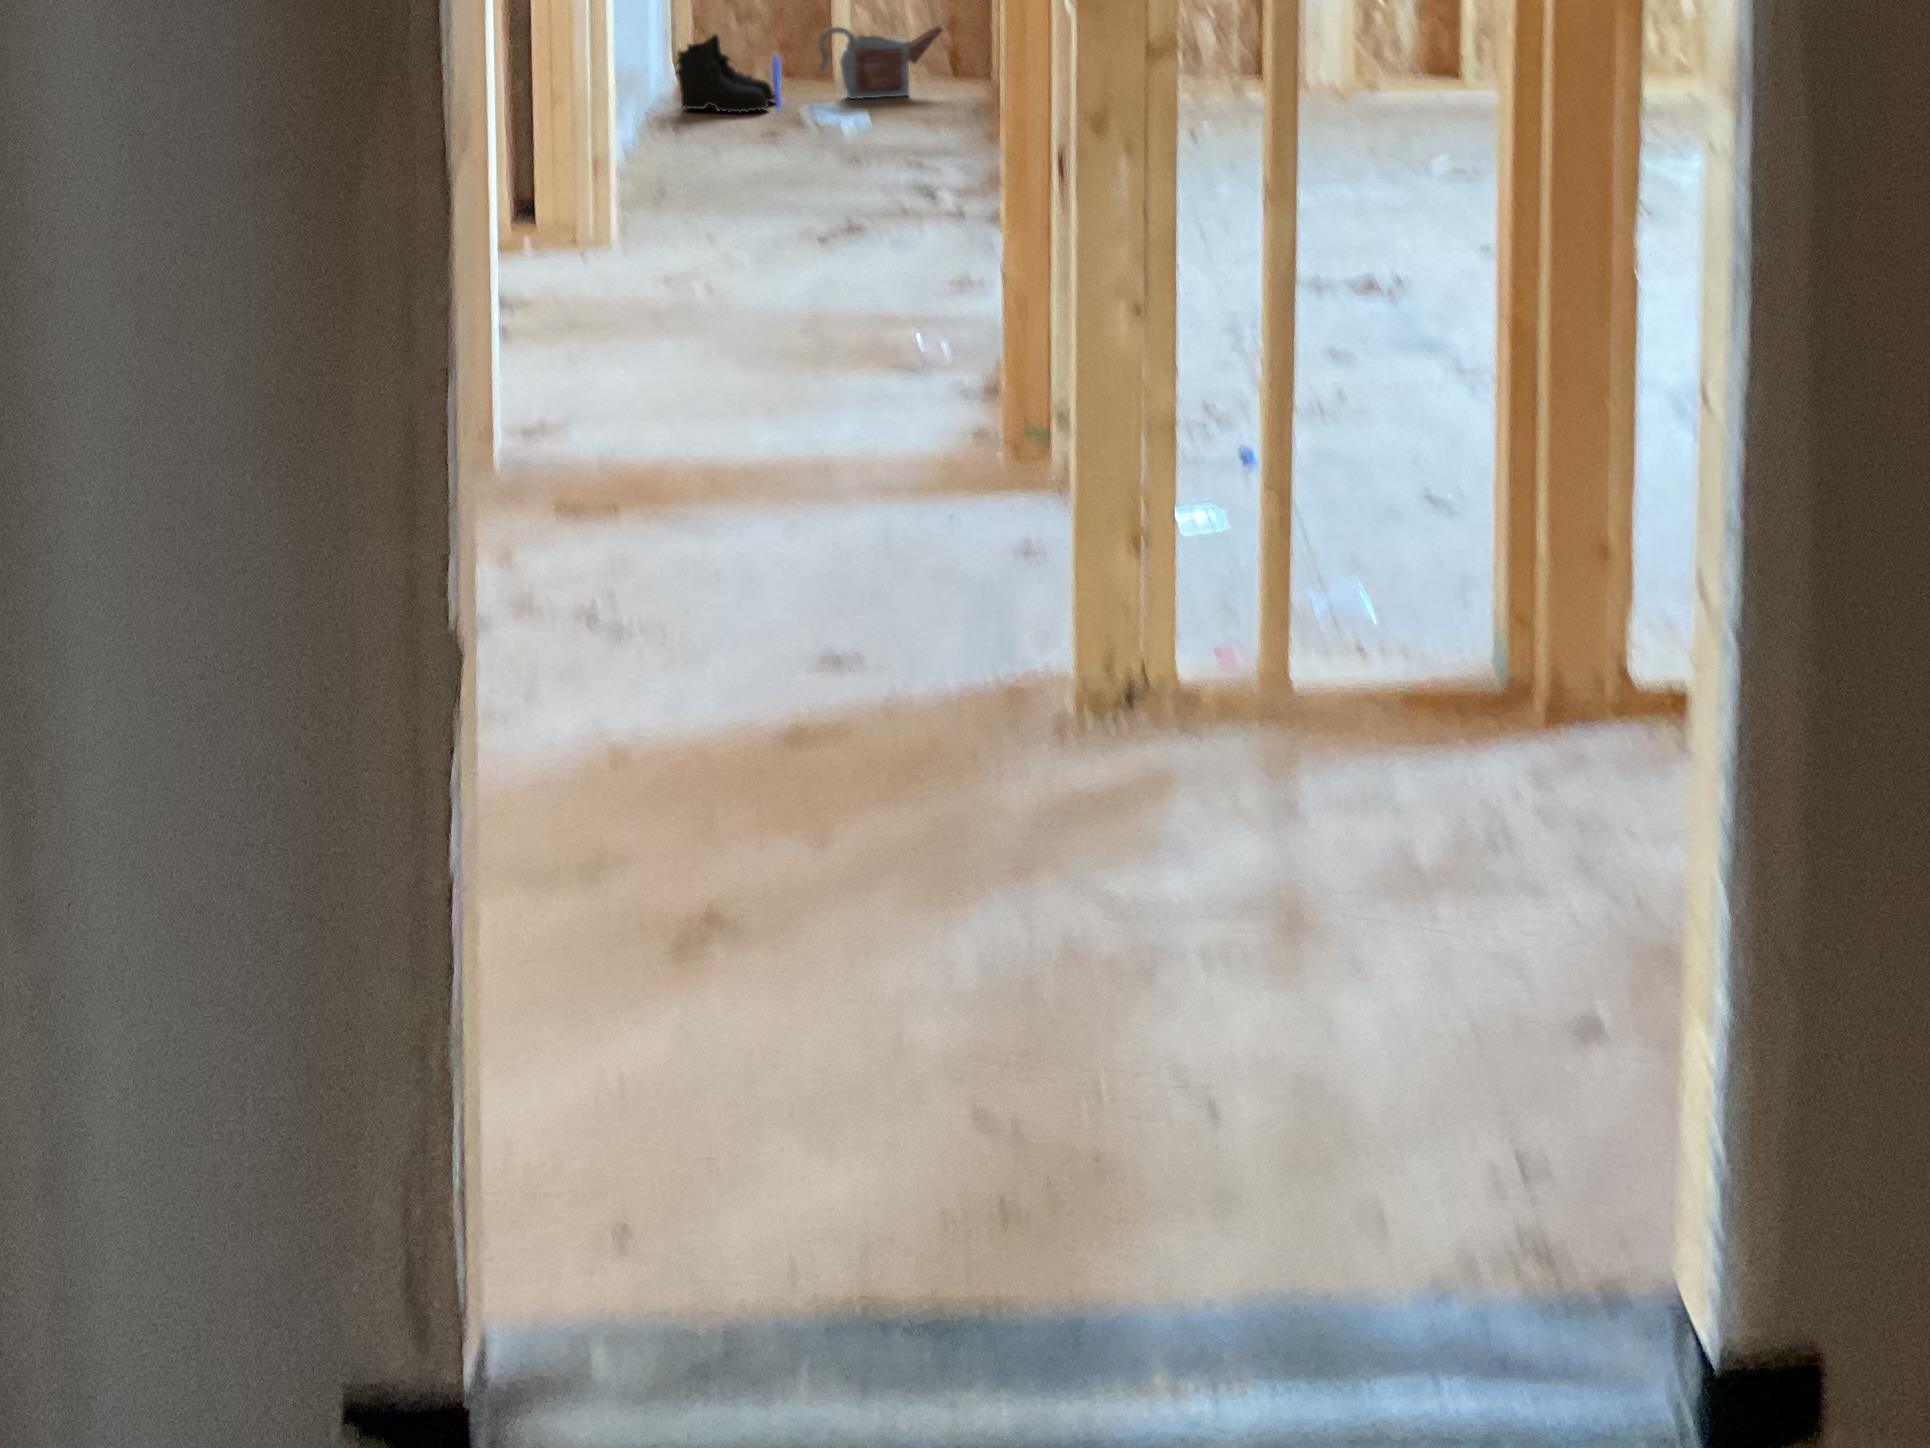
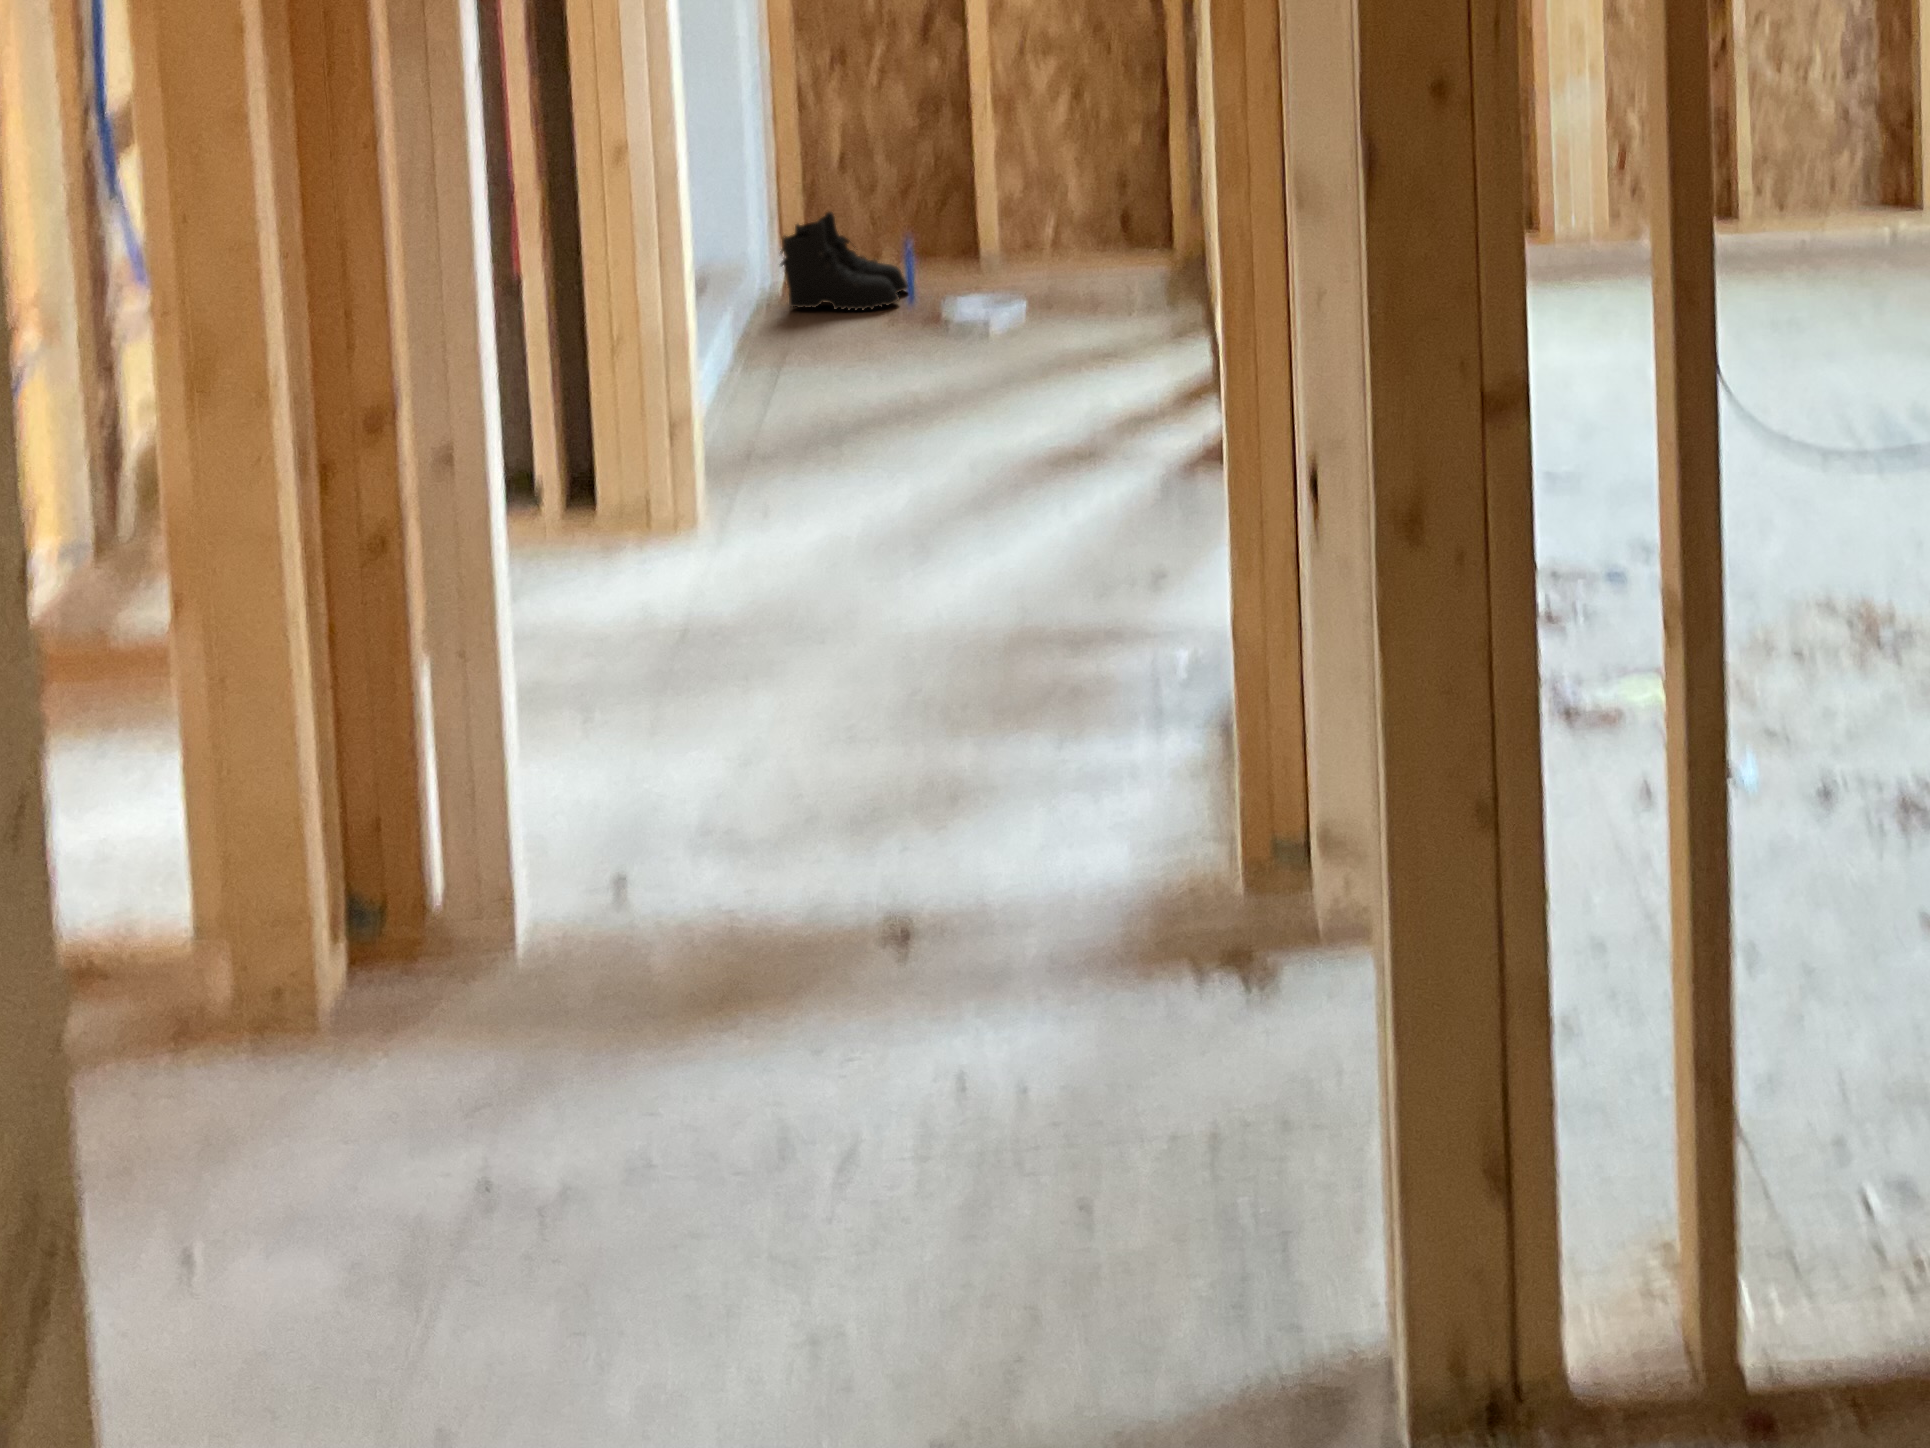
watering can: present [818,26,943,99] -> none [957,185,1113,282]

